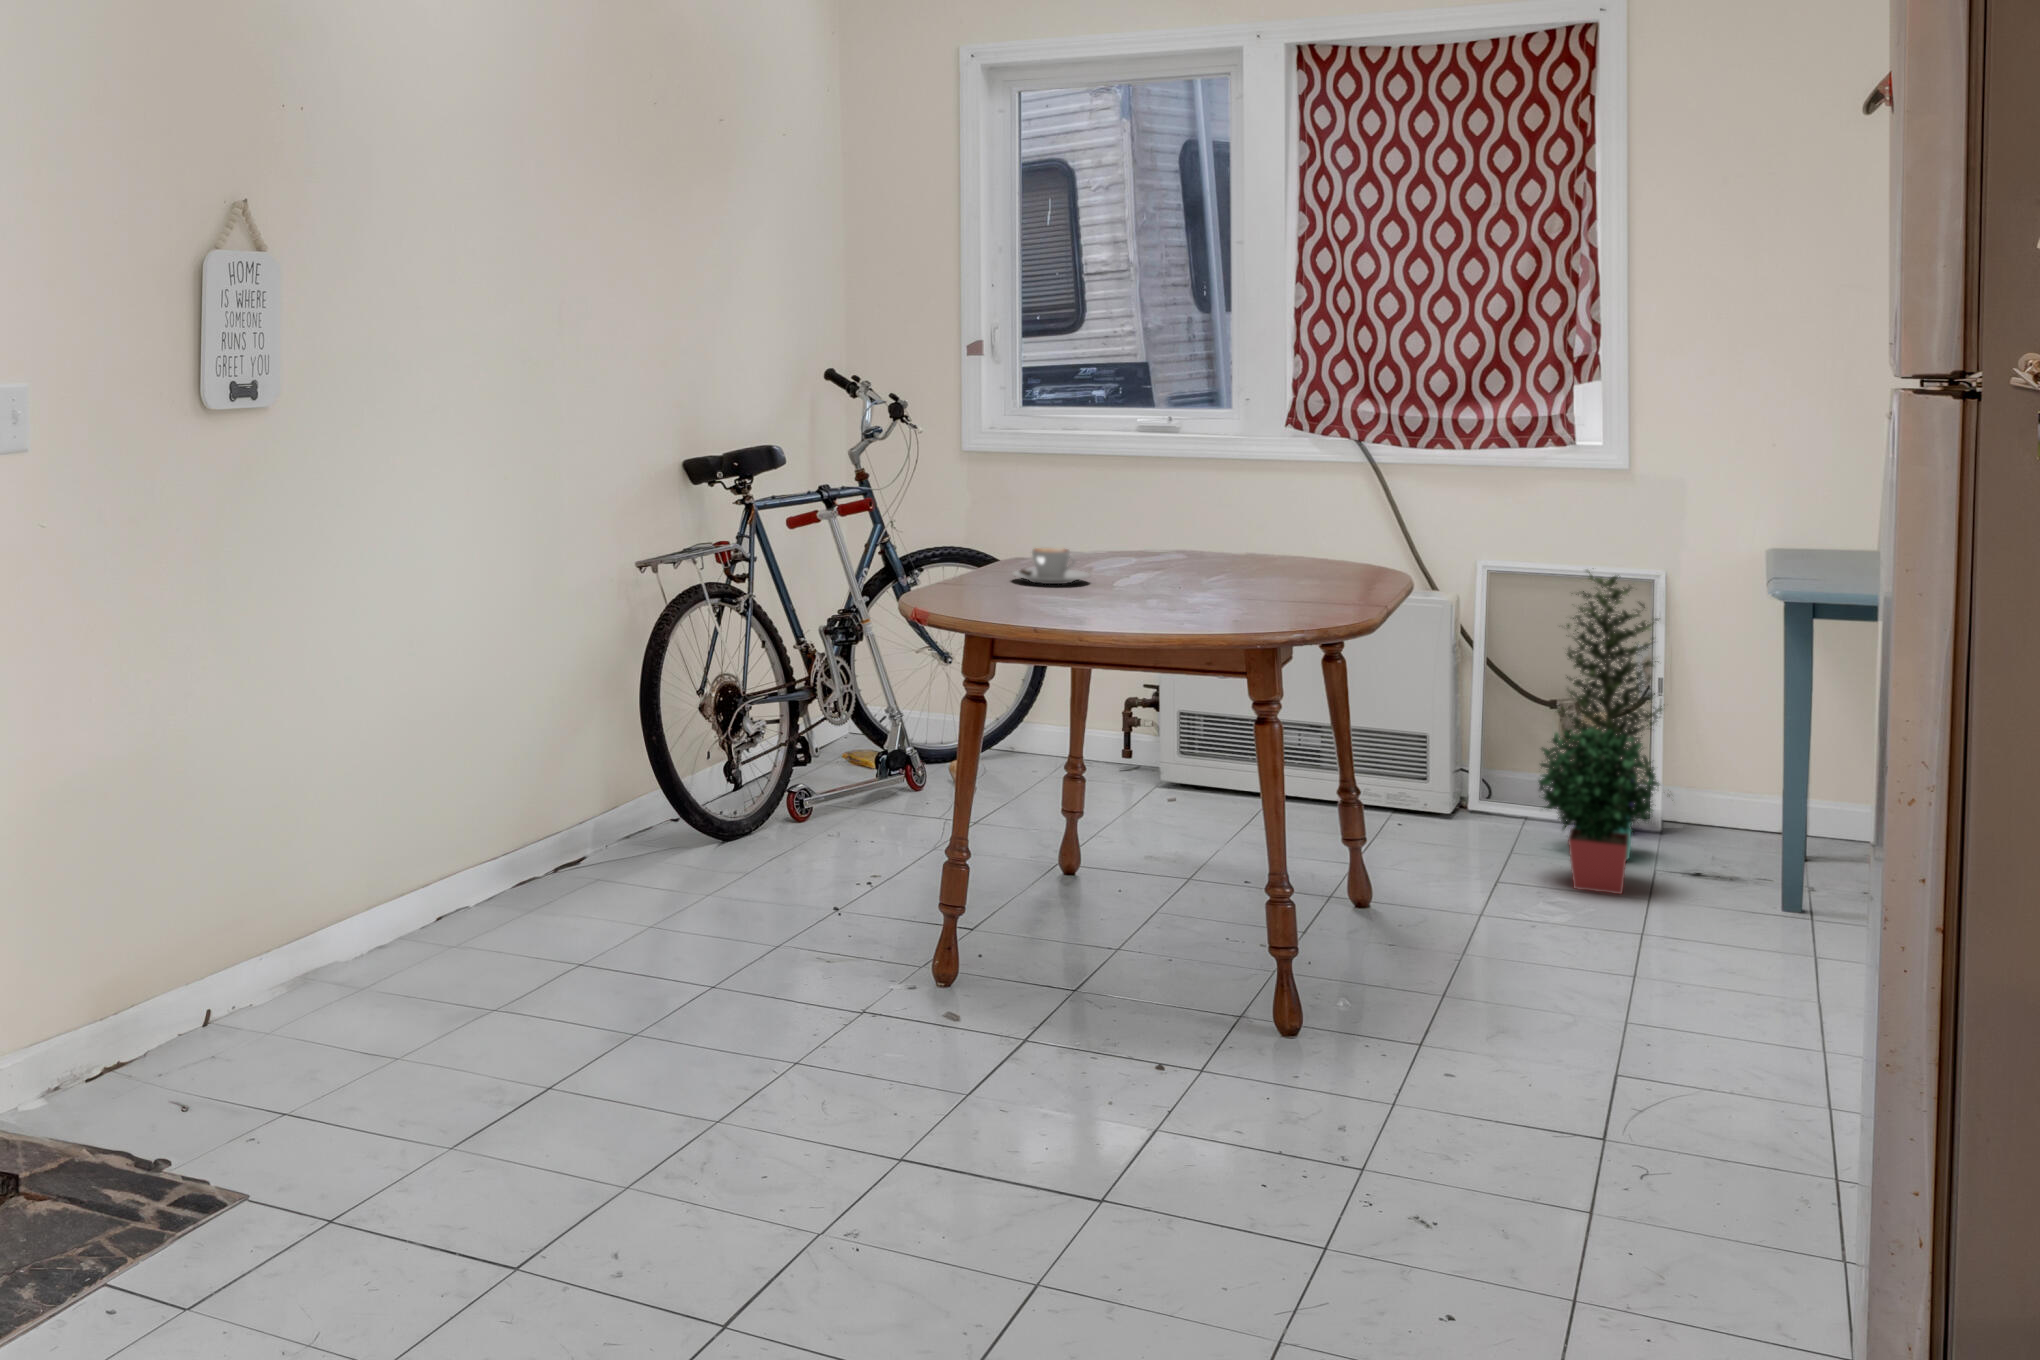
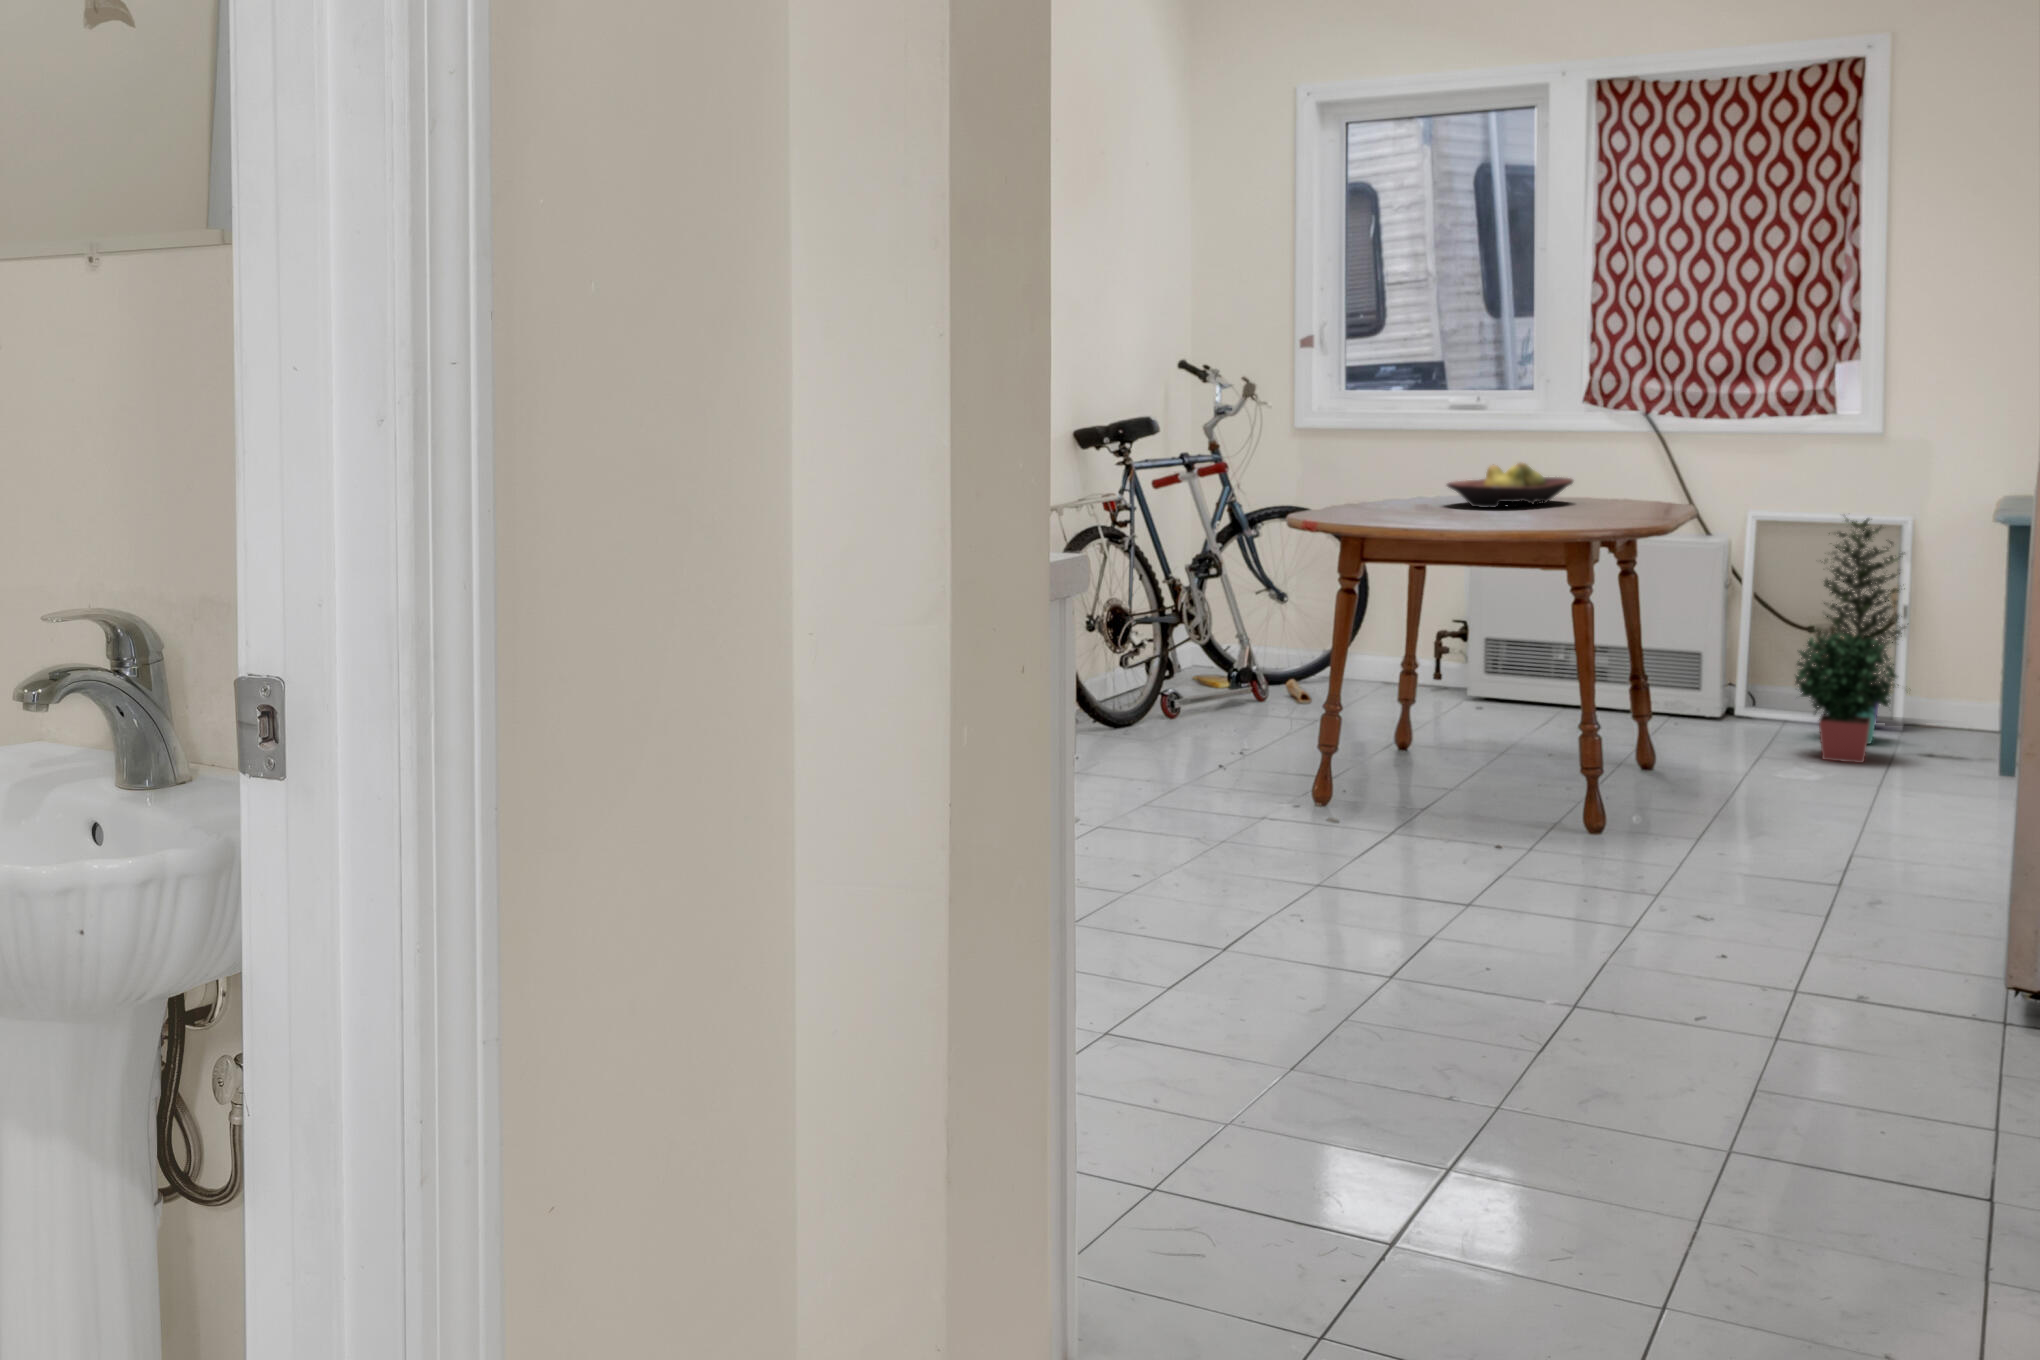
fruit bowl: none [1113,514,1269,575] -> present [1447,462,1573,508]
coffee cup: present [1013,548,1090,584] -> none [1367,486,1431,513]

